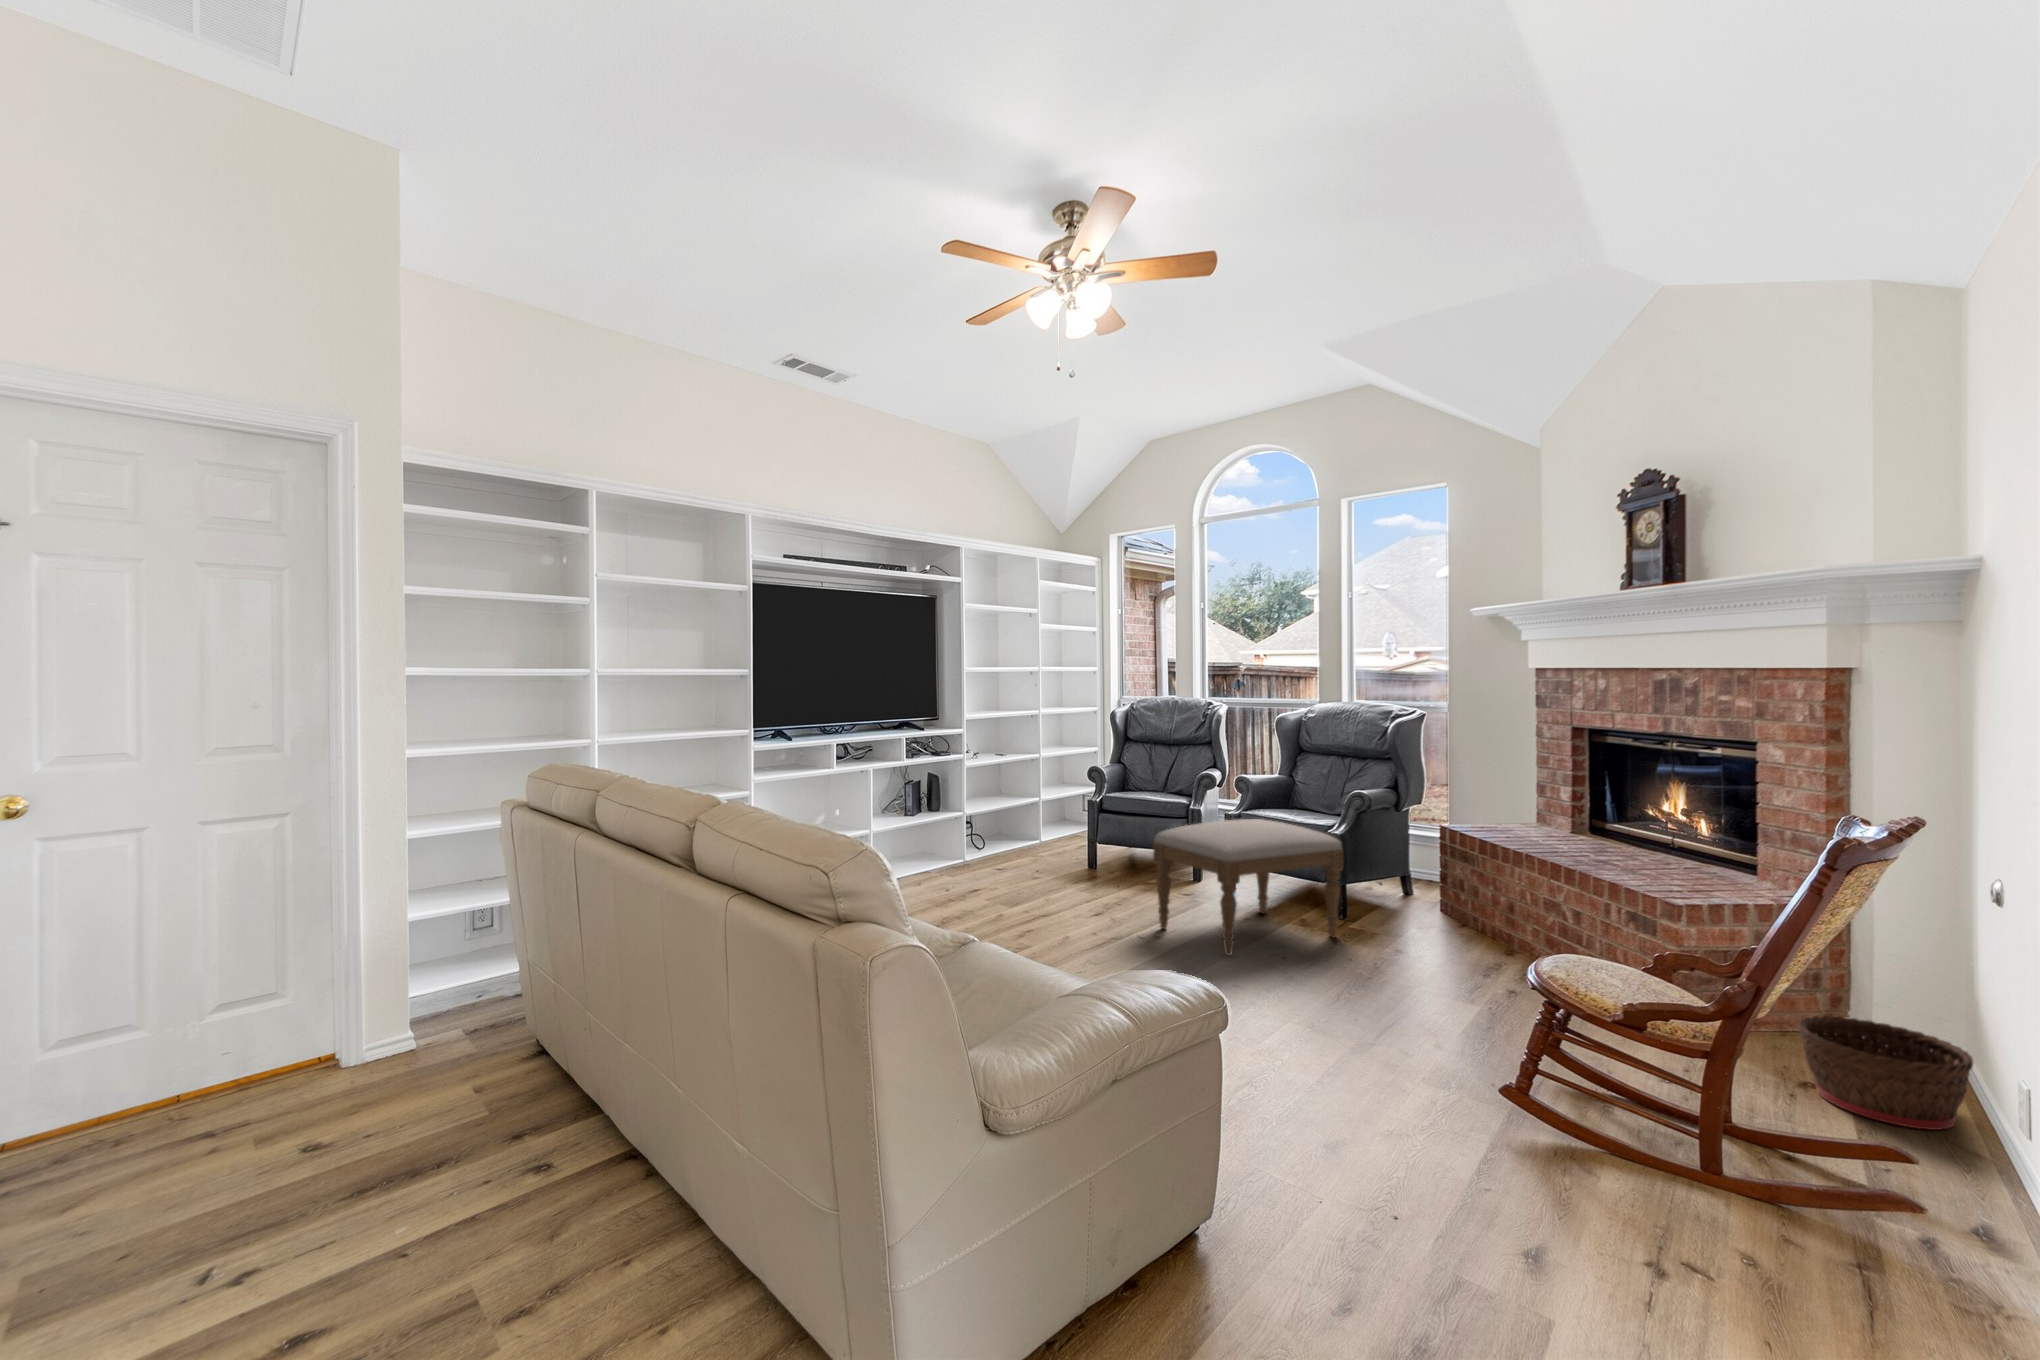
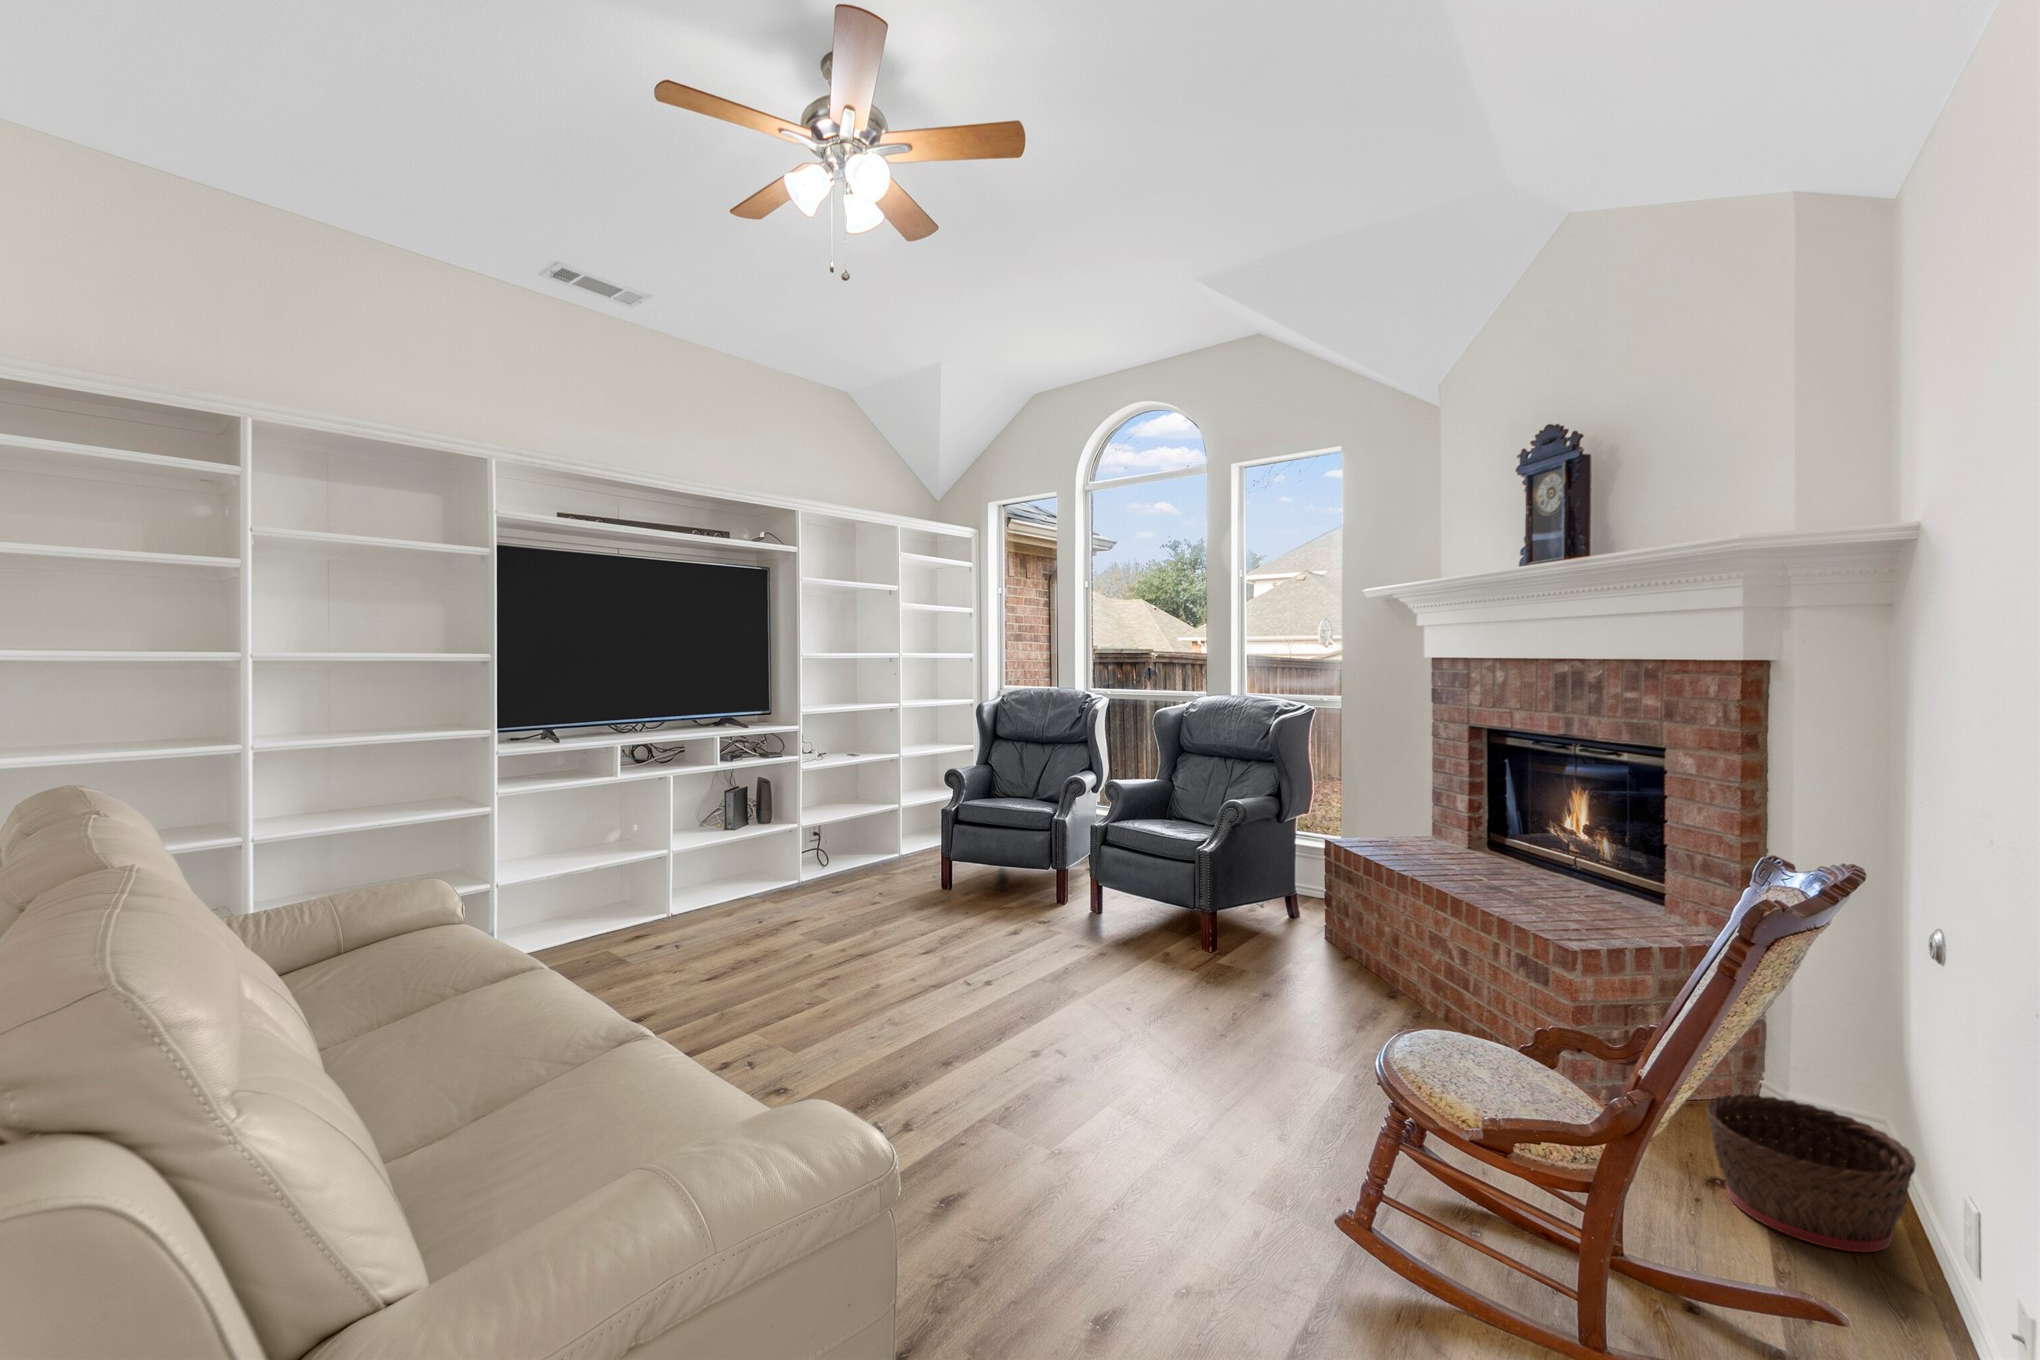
ottoman: present [1153,819,1343,955] -> none [988,836,1205,1005]

